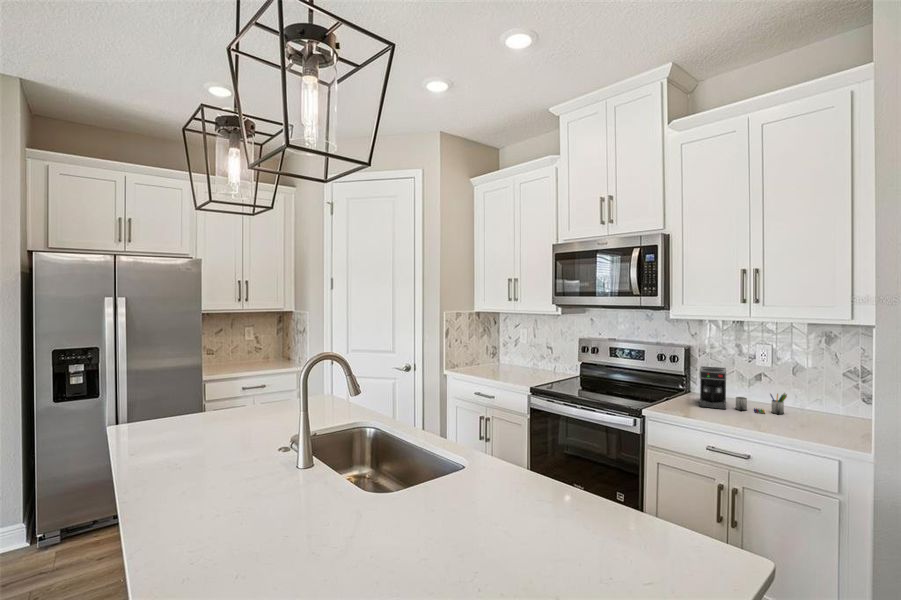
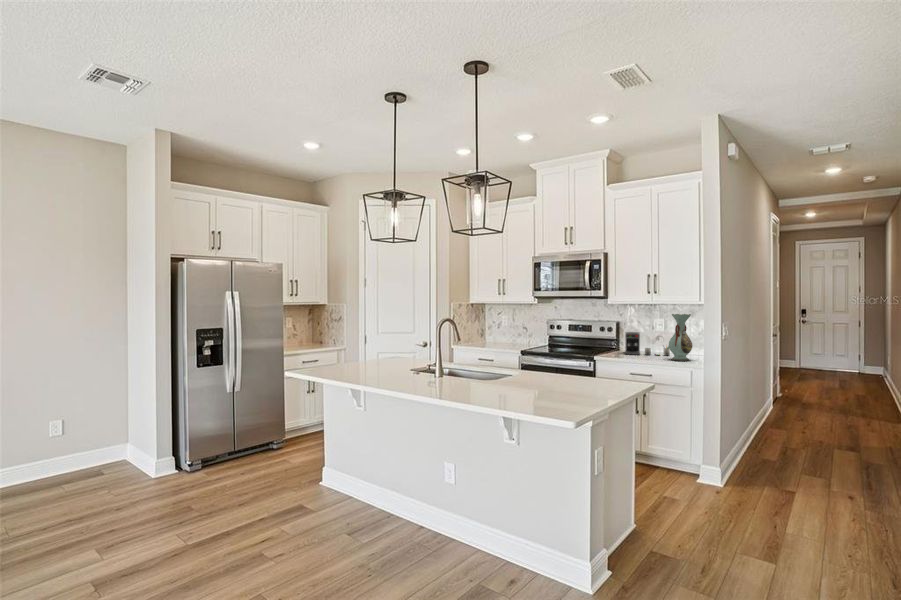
decorative vase: none [784,342,835,433] -> present [669,314,692,361]

